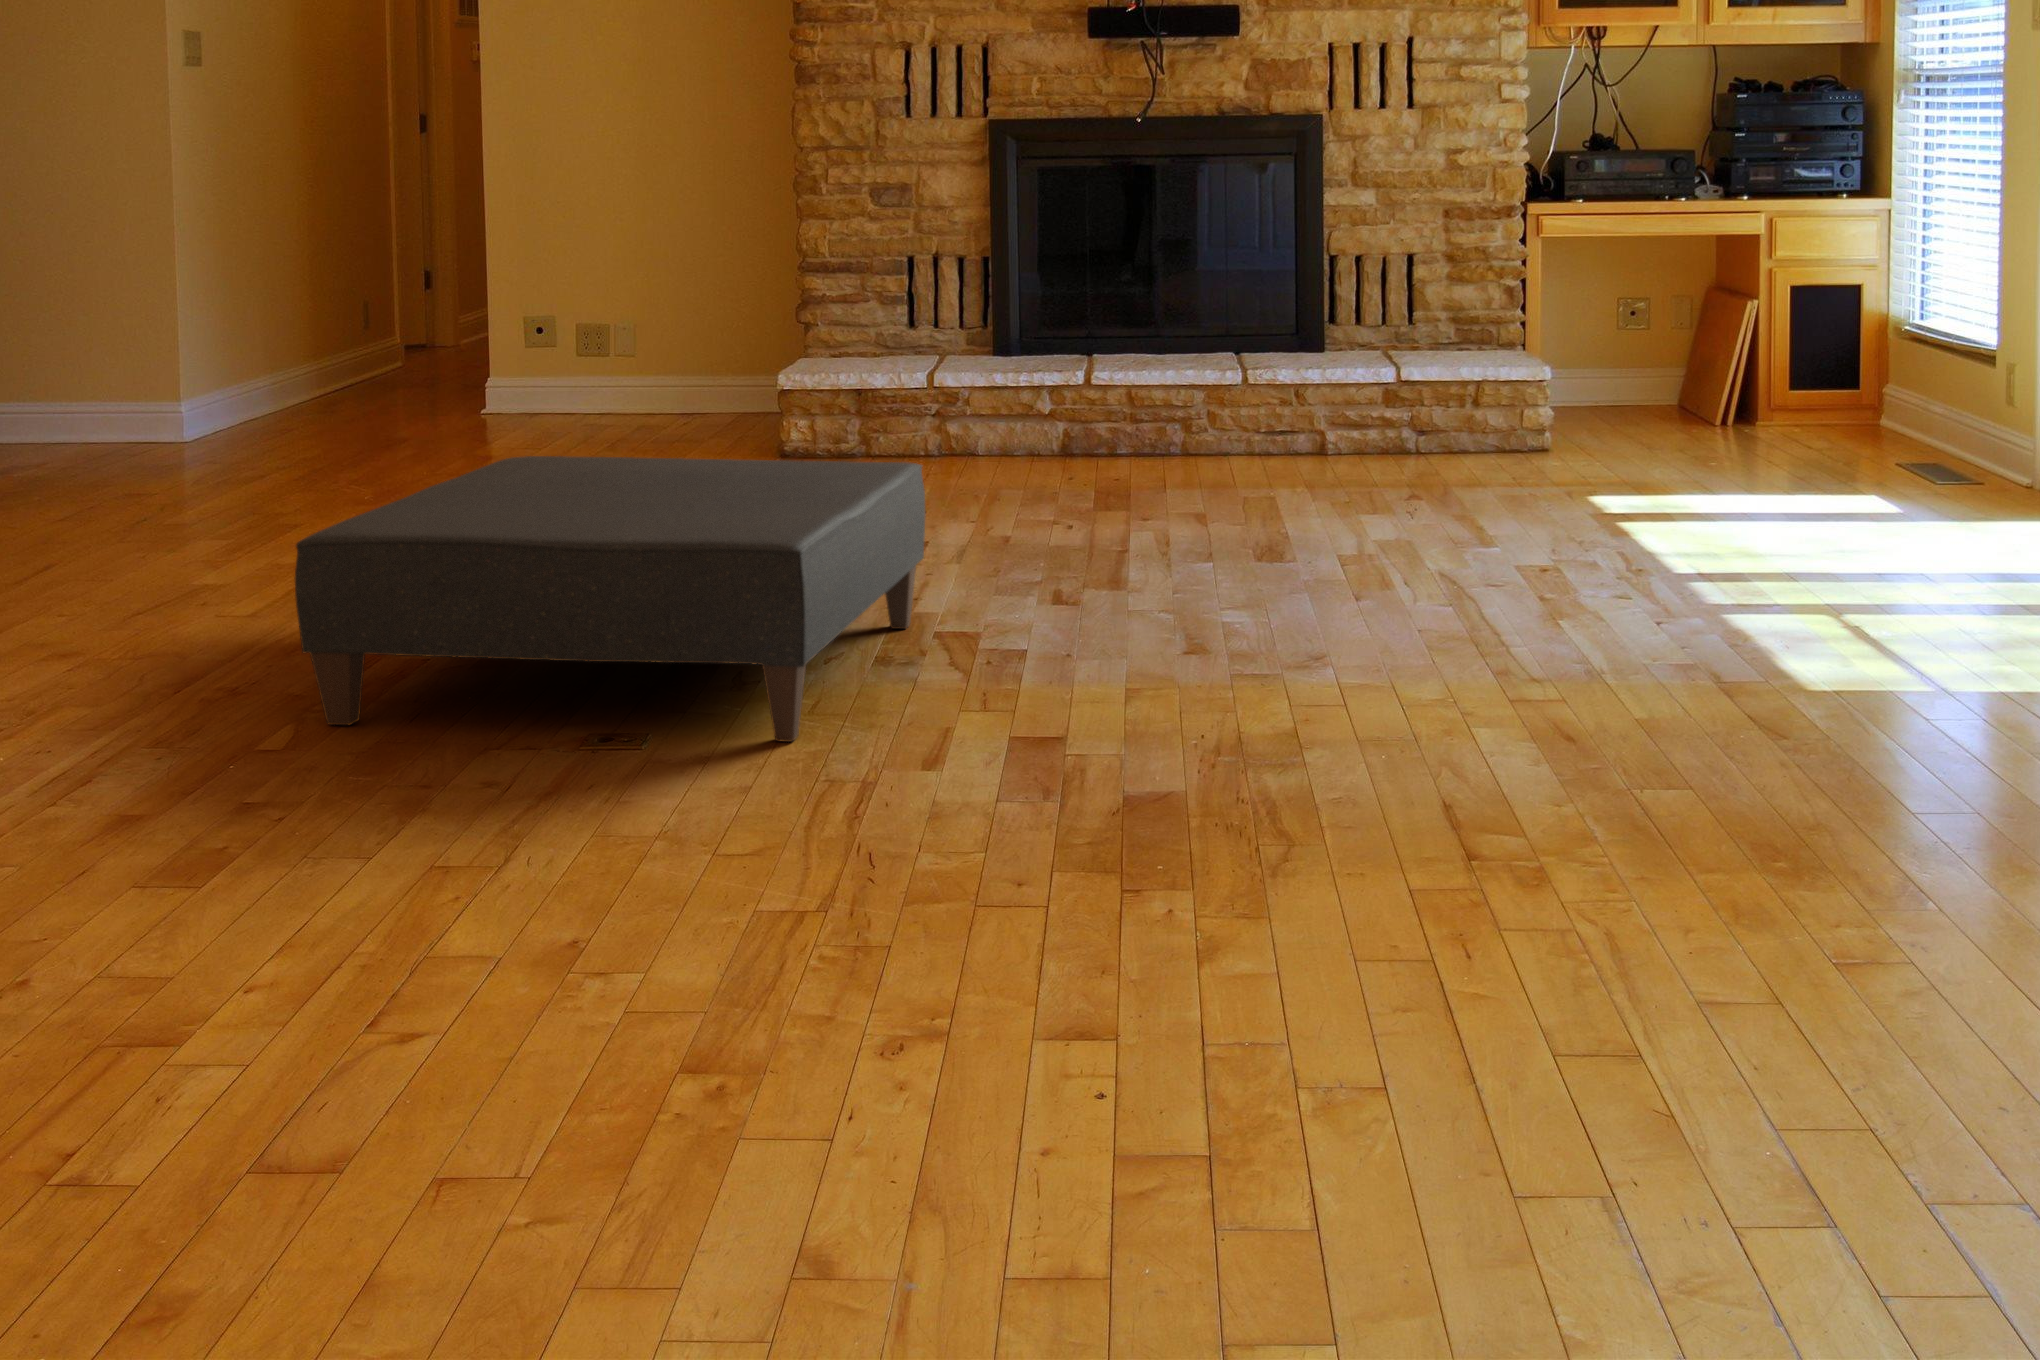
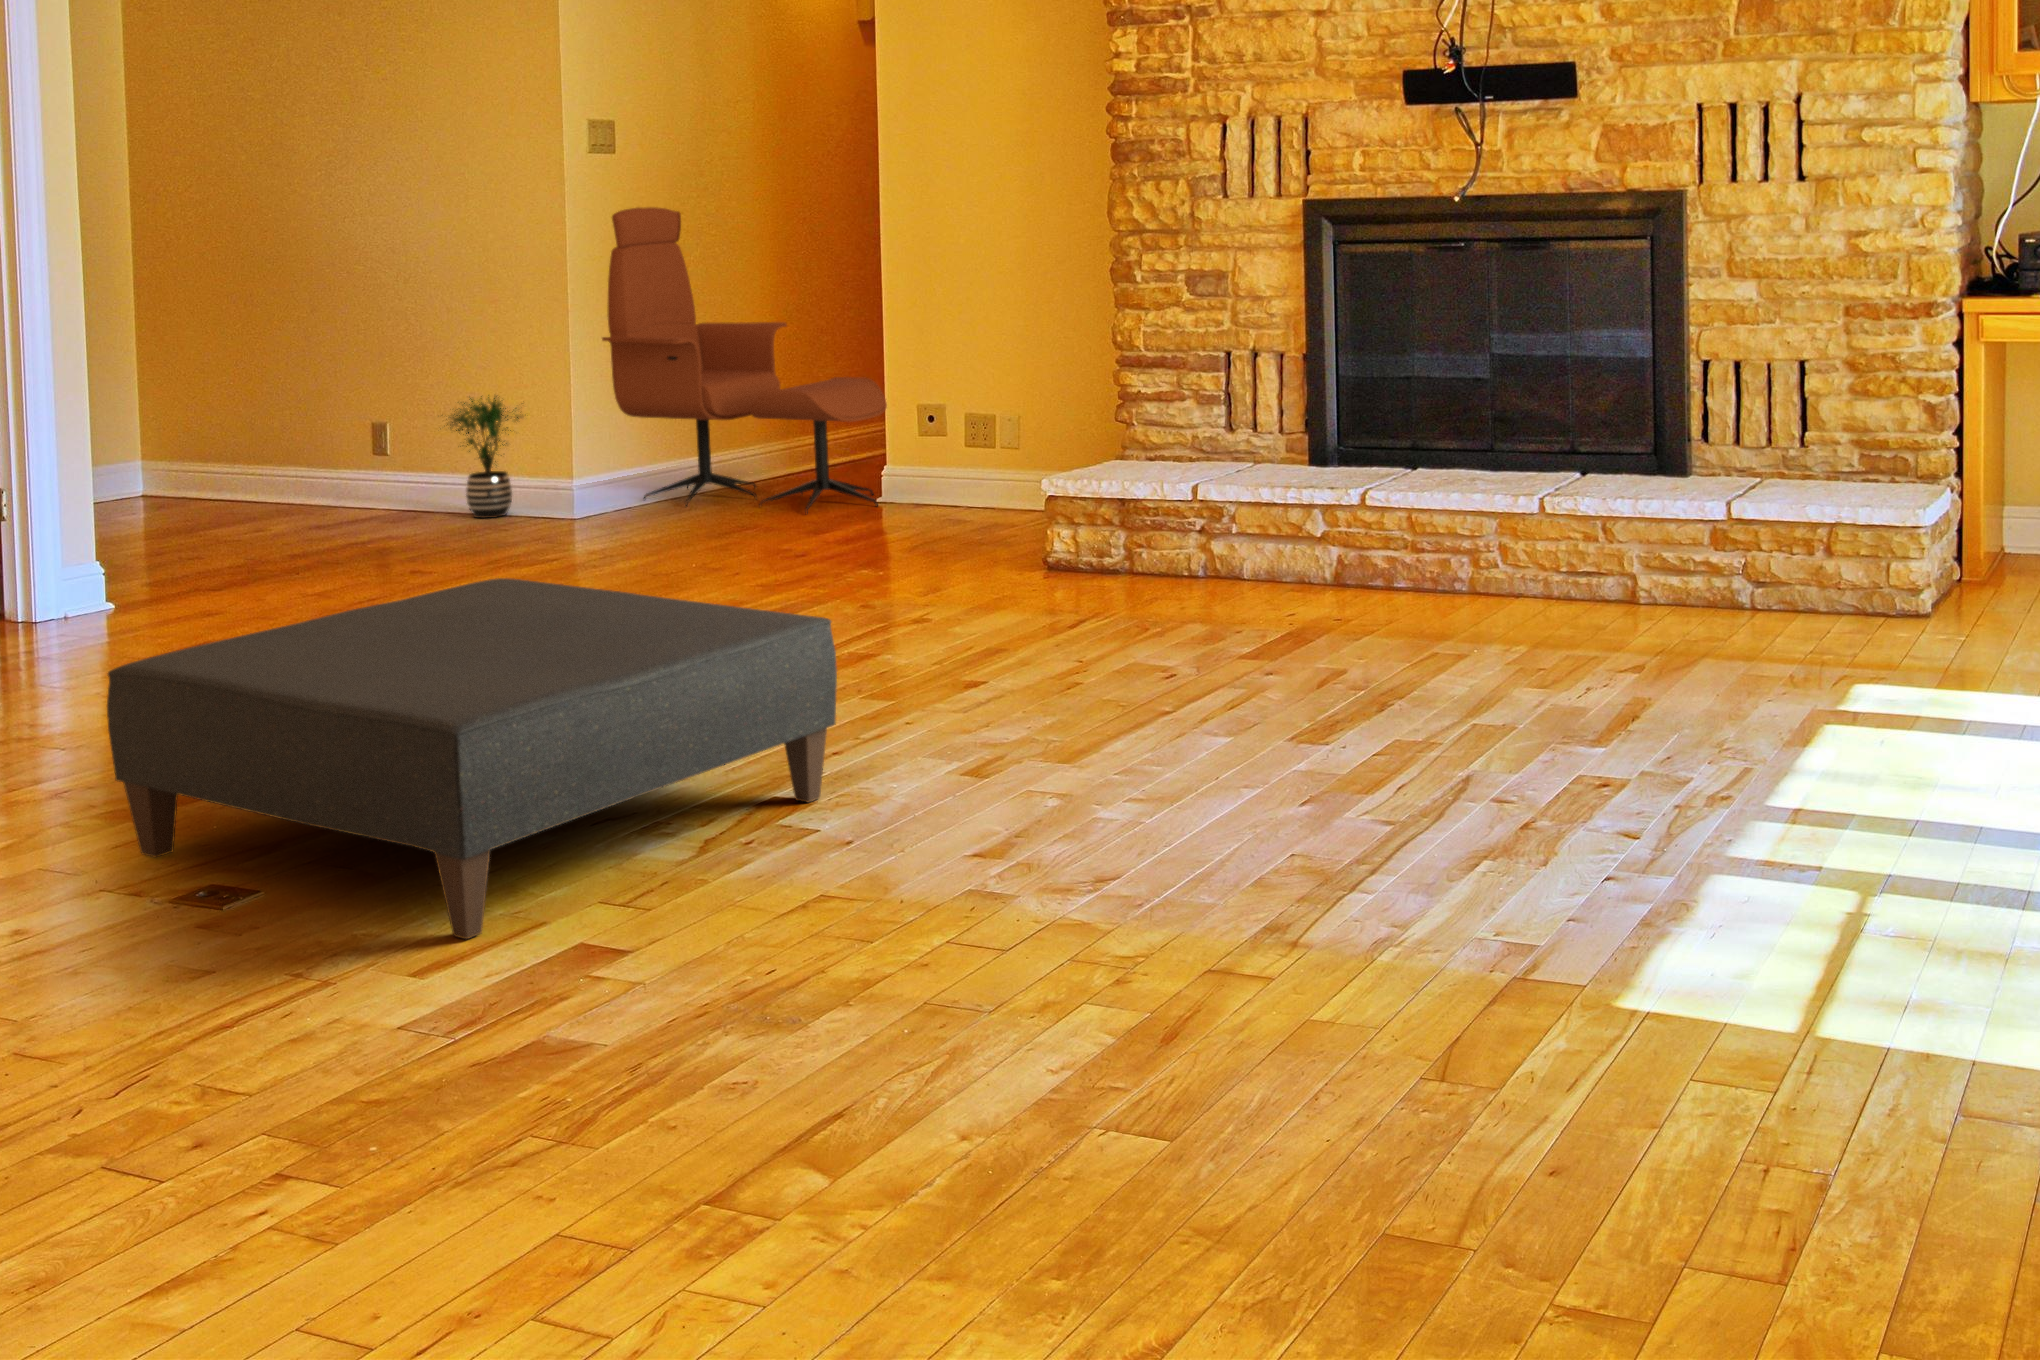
lounge chair: none [210,126,520,434] -> present [602,207,887,513]
potted plant: none [31,320,133,454] -> present [447,395,521,518]

